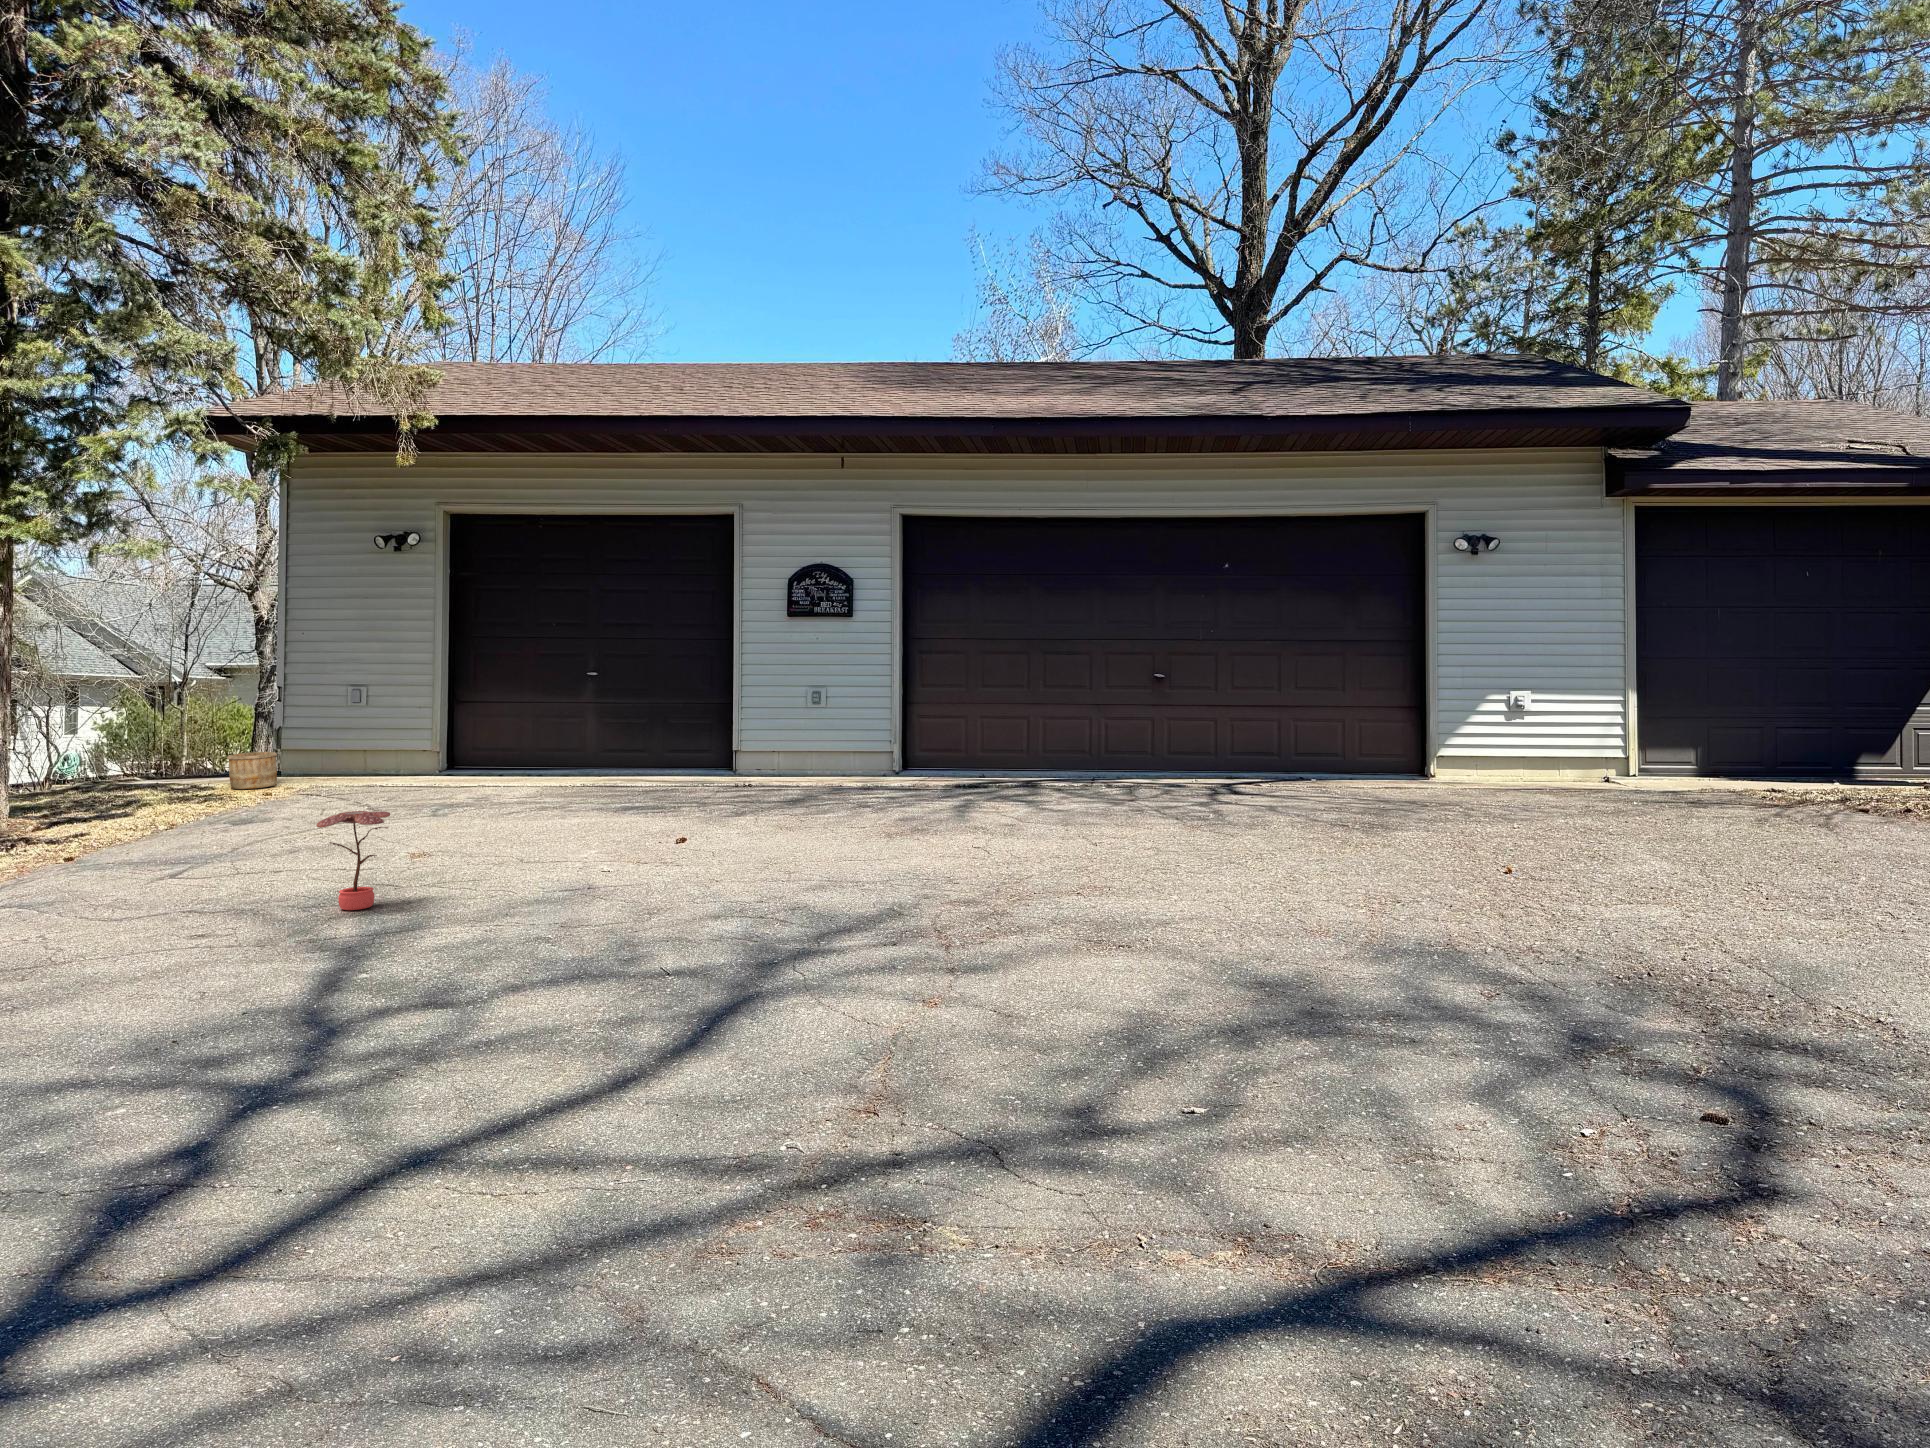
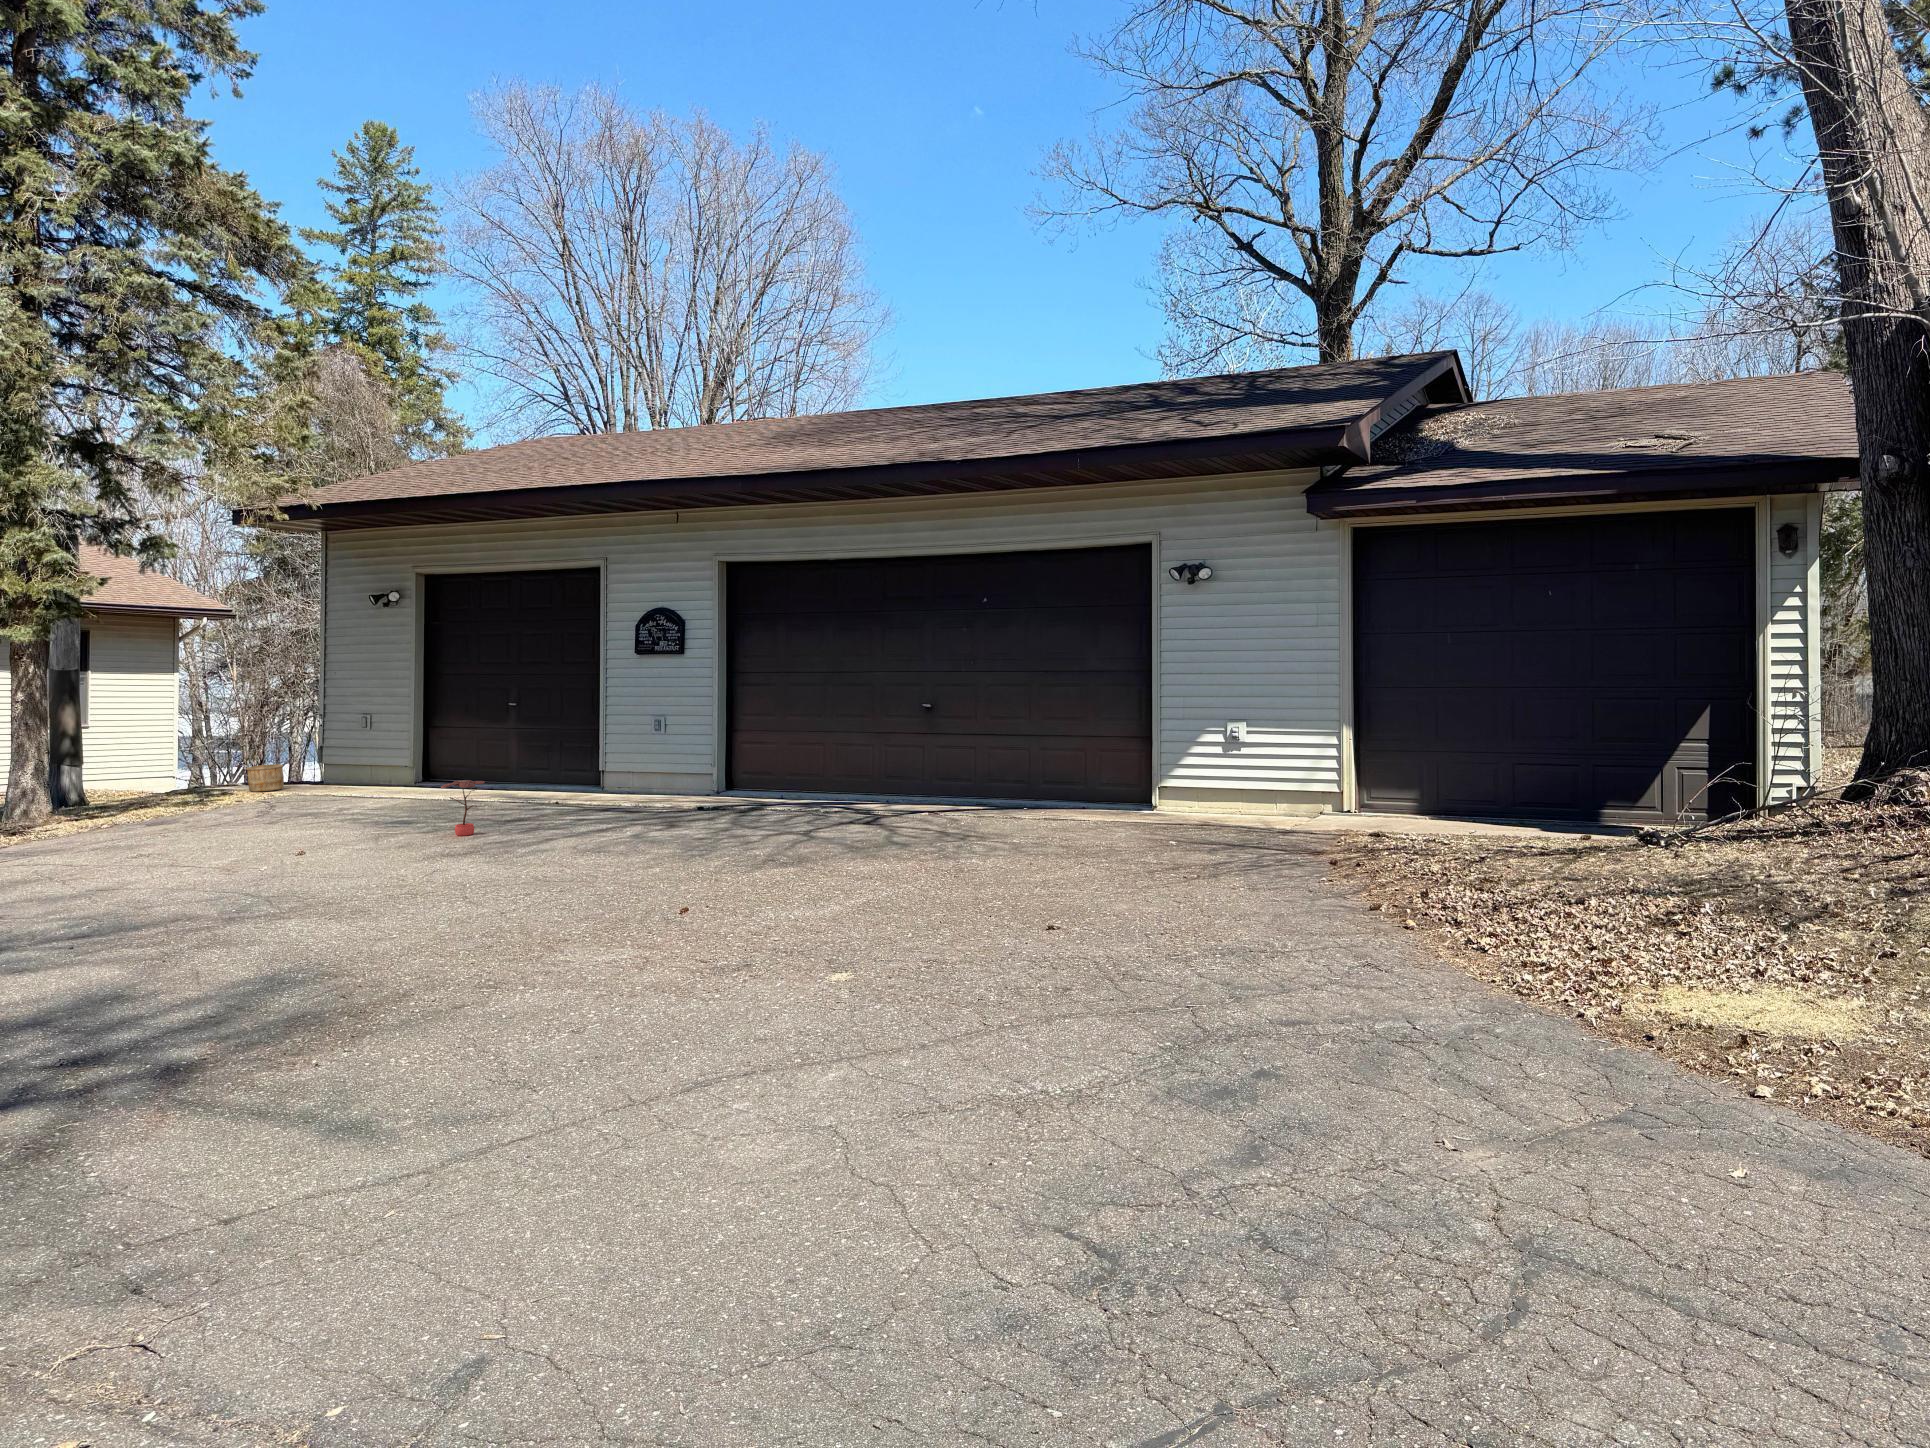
potted plant: present [316,811,390,910] -> present [441,780,485,836]

